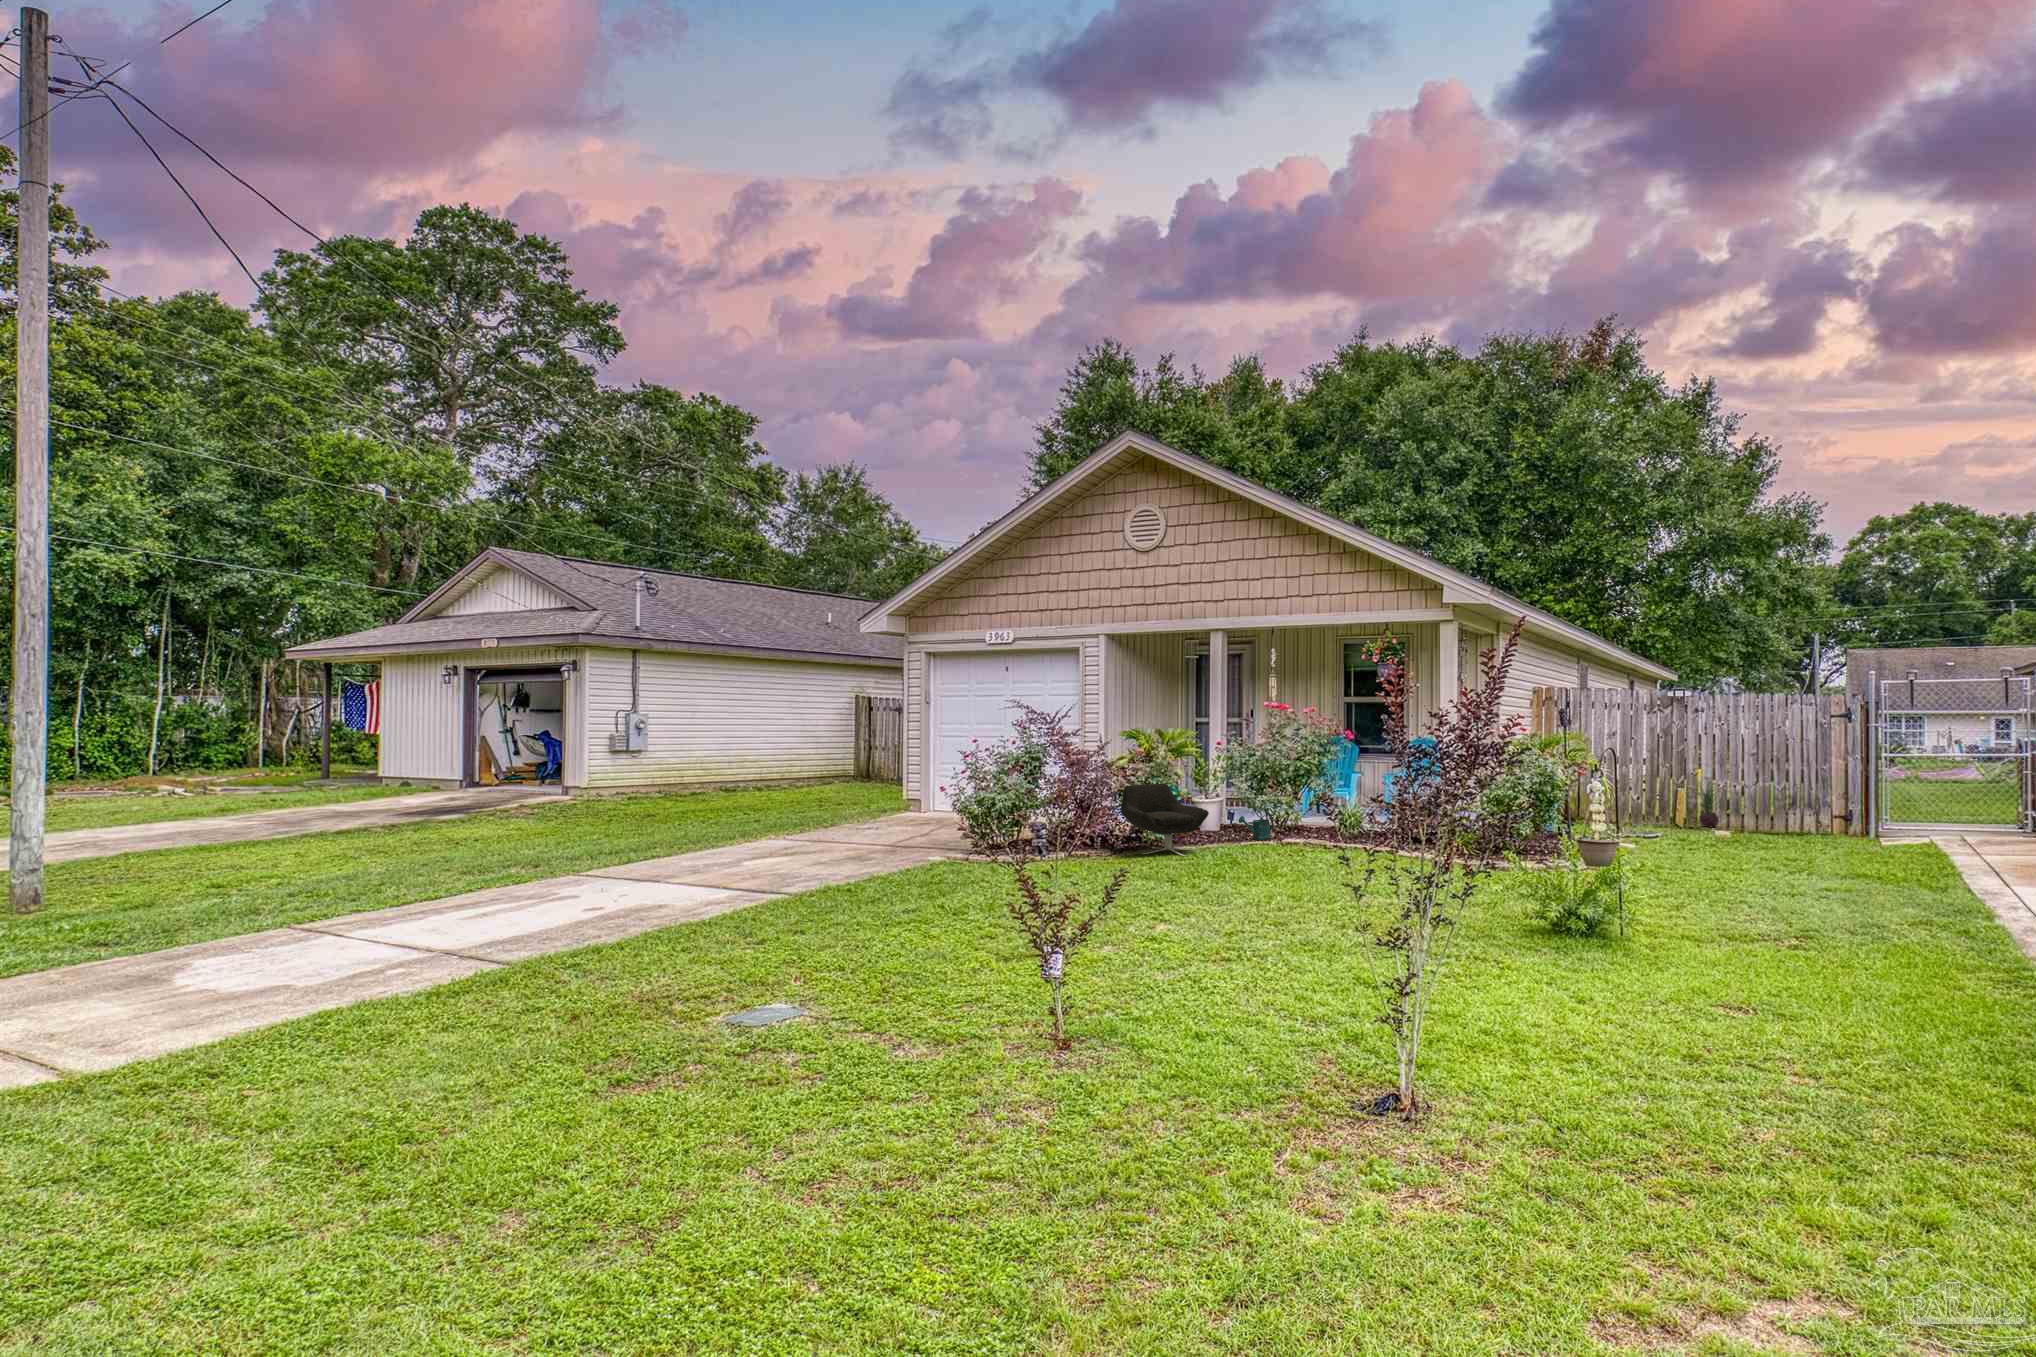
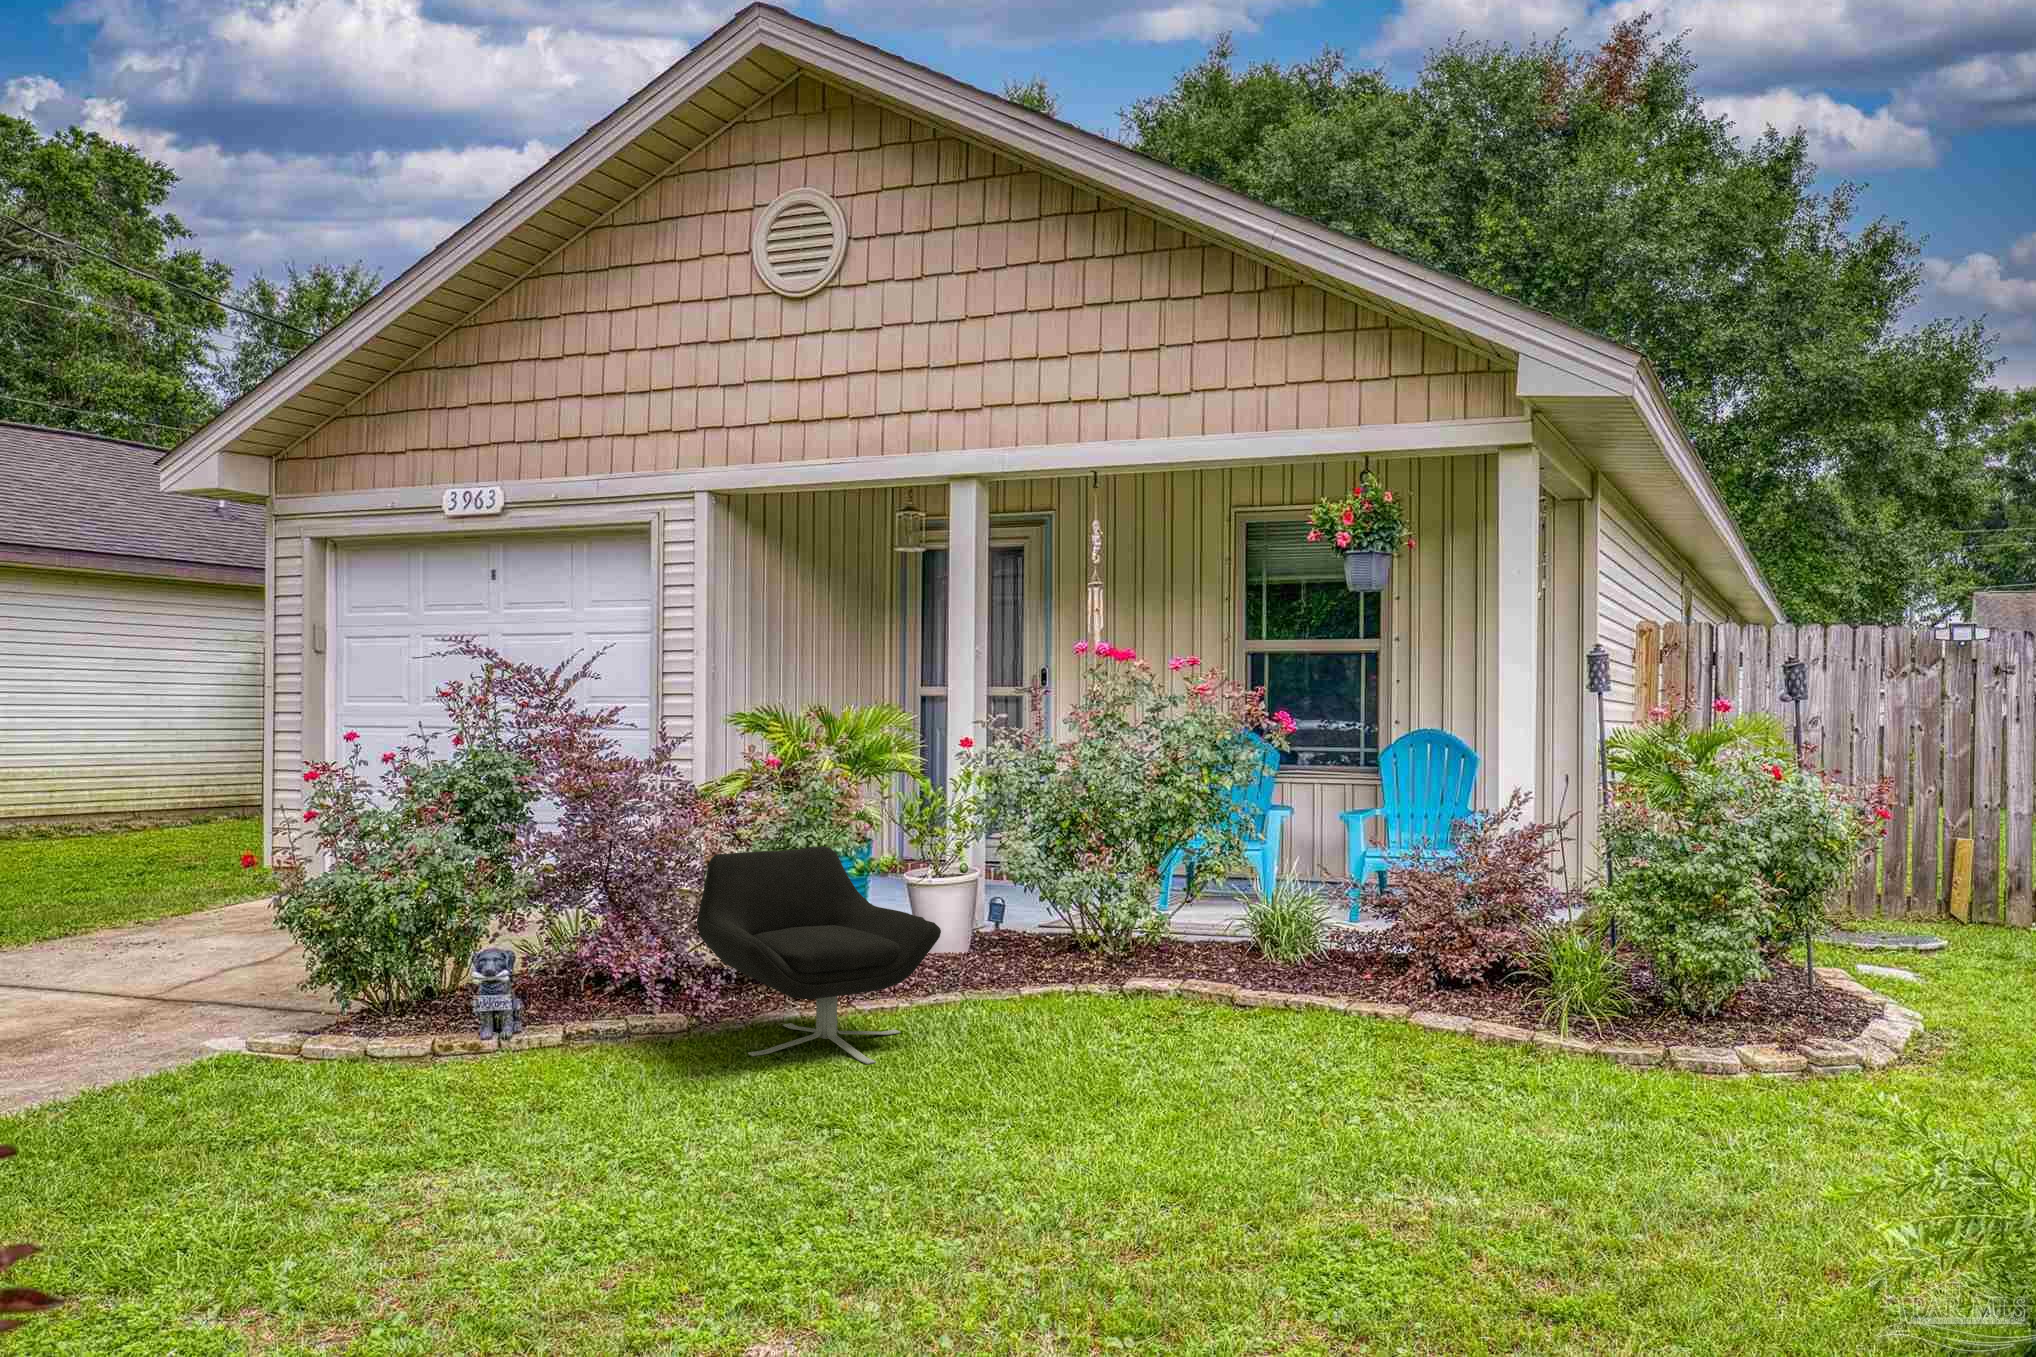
decorative plant: present [1698,781,1723,827] -> none [1890,820,2006,917]
watering can: present [1239,815,1273,840] -> none [1016,918,1100,984]

